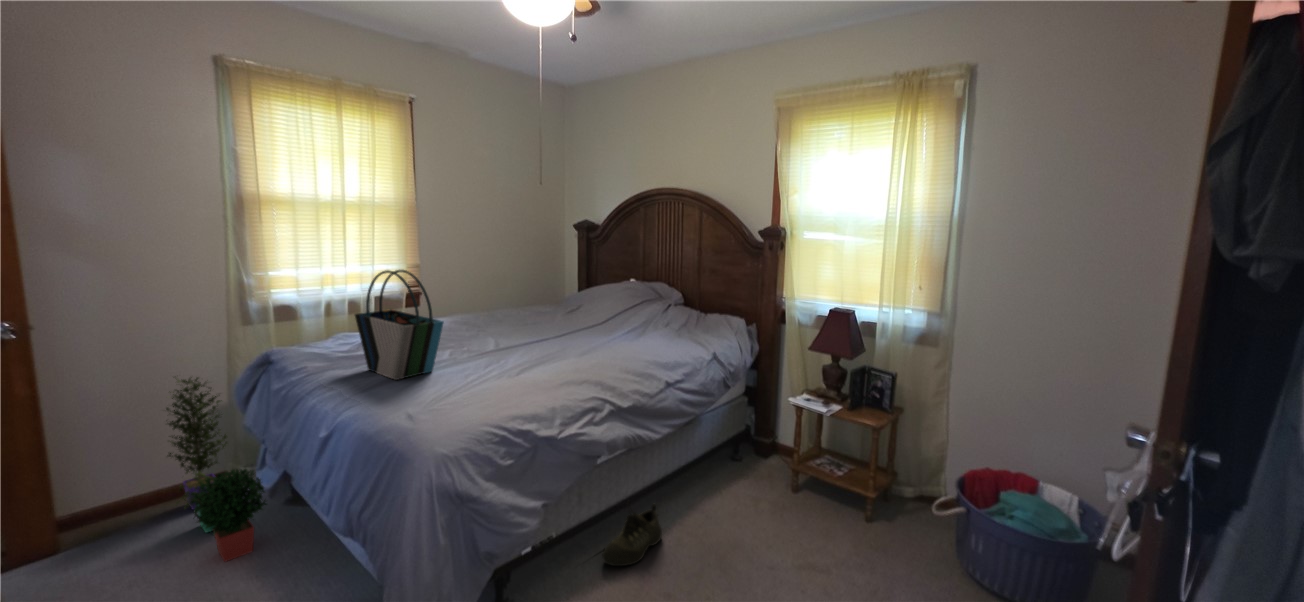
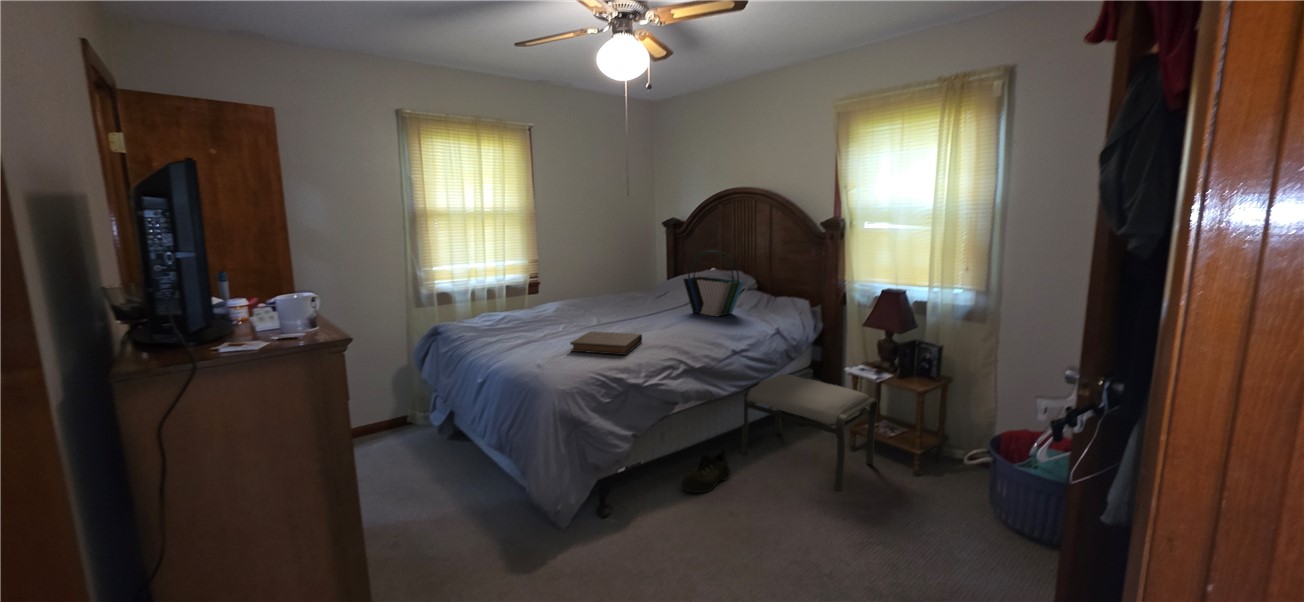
tote bag: present [355,270,444,380] -> present [683,250,743,316]
book: none [457,361,554,395] -> present [570,331,642,355]
potted plant: present [166,377,266,562] -> none [367,343,440,473]
ottoman: none [670,406,828,550] -> present [740,374,878,491]

